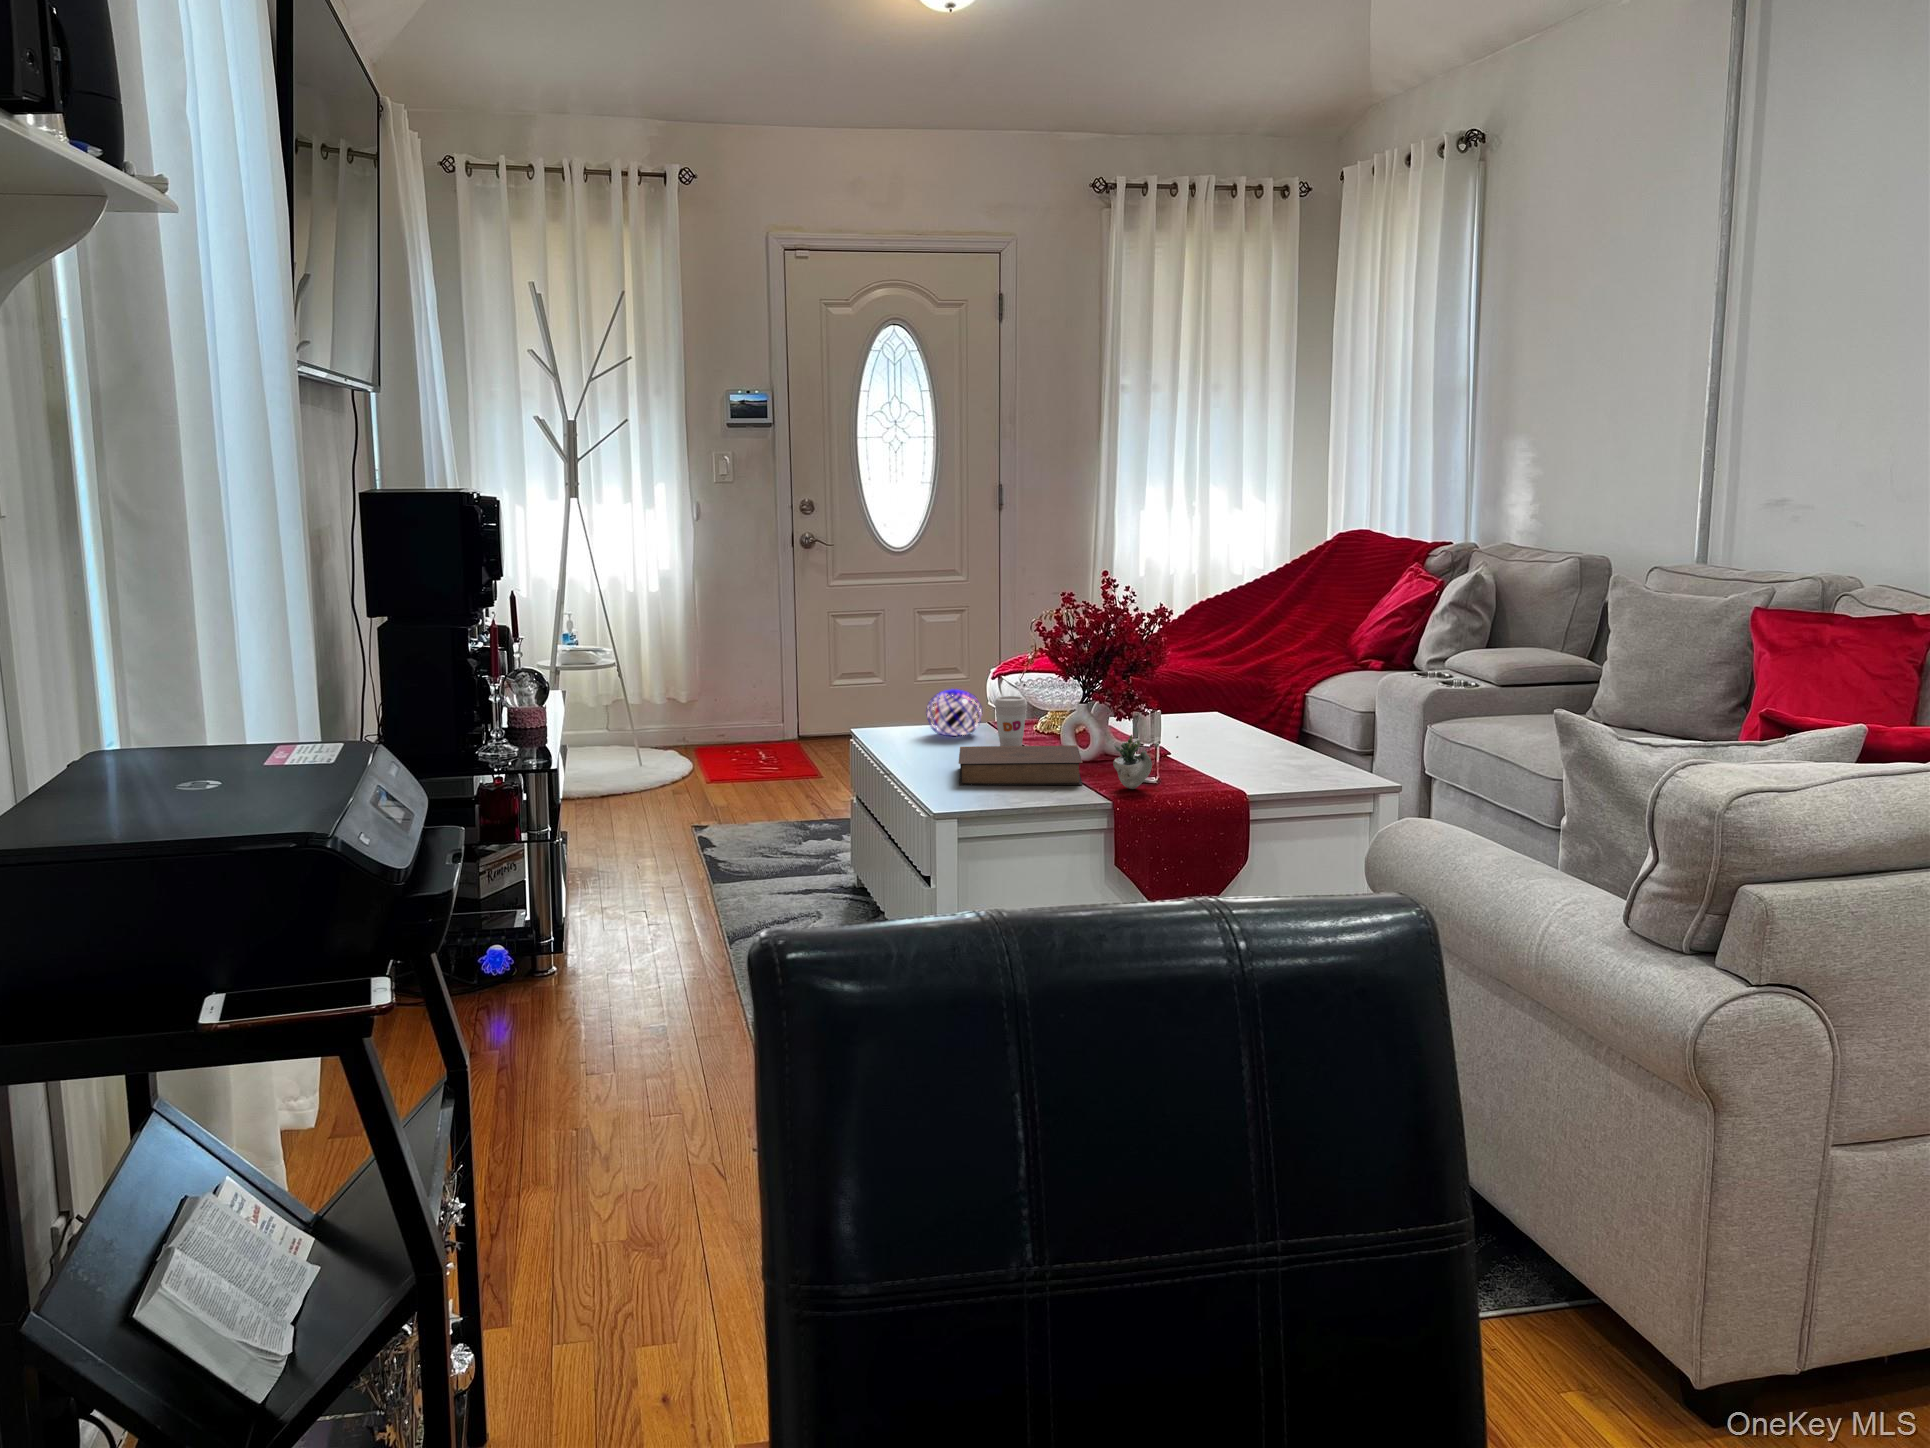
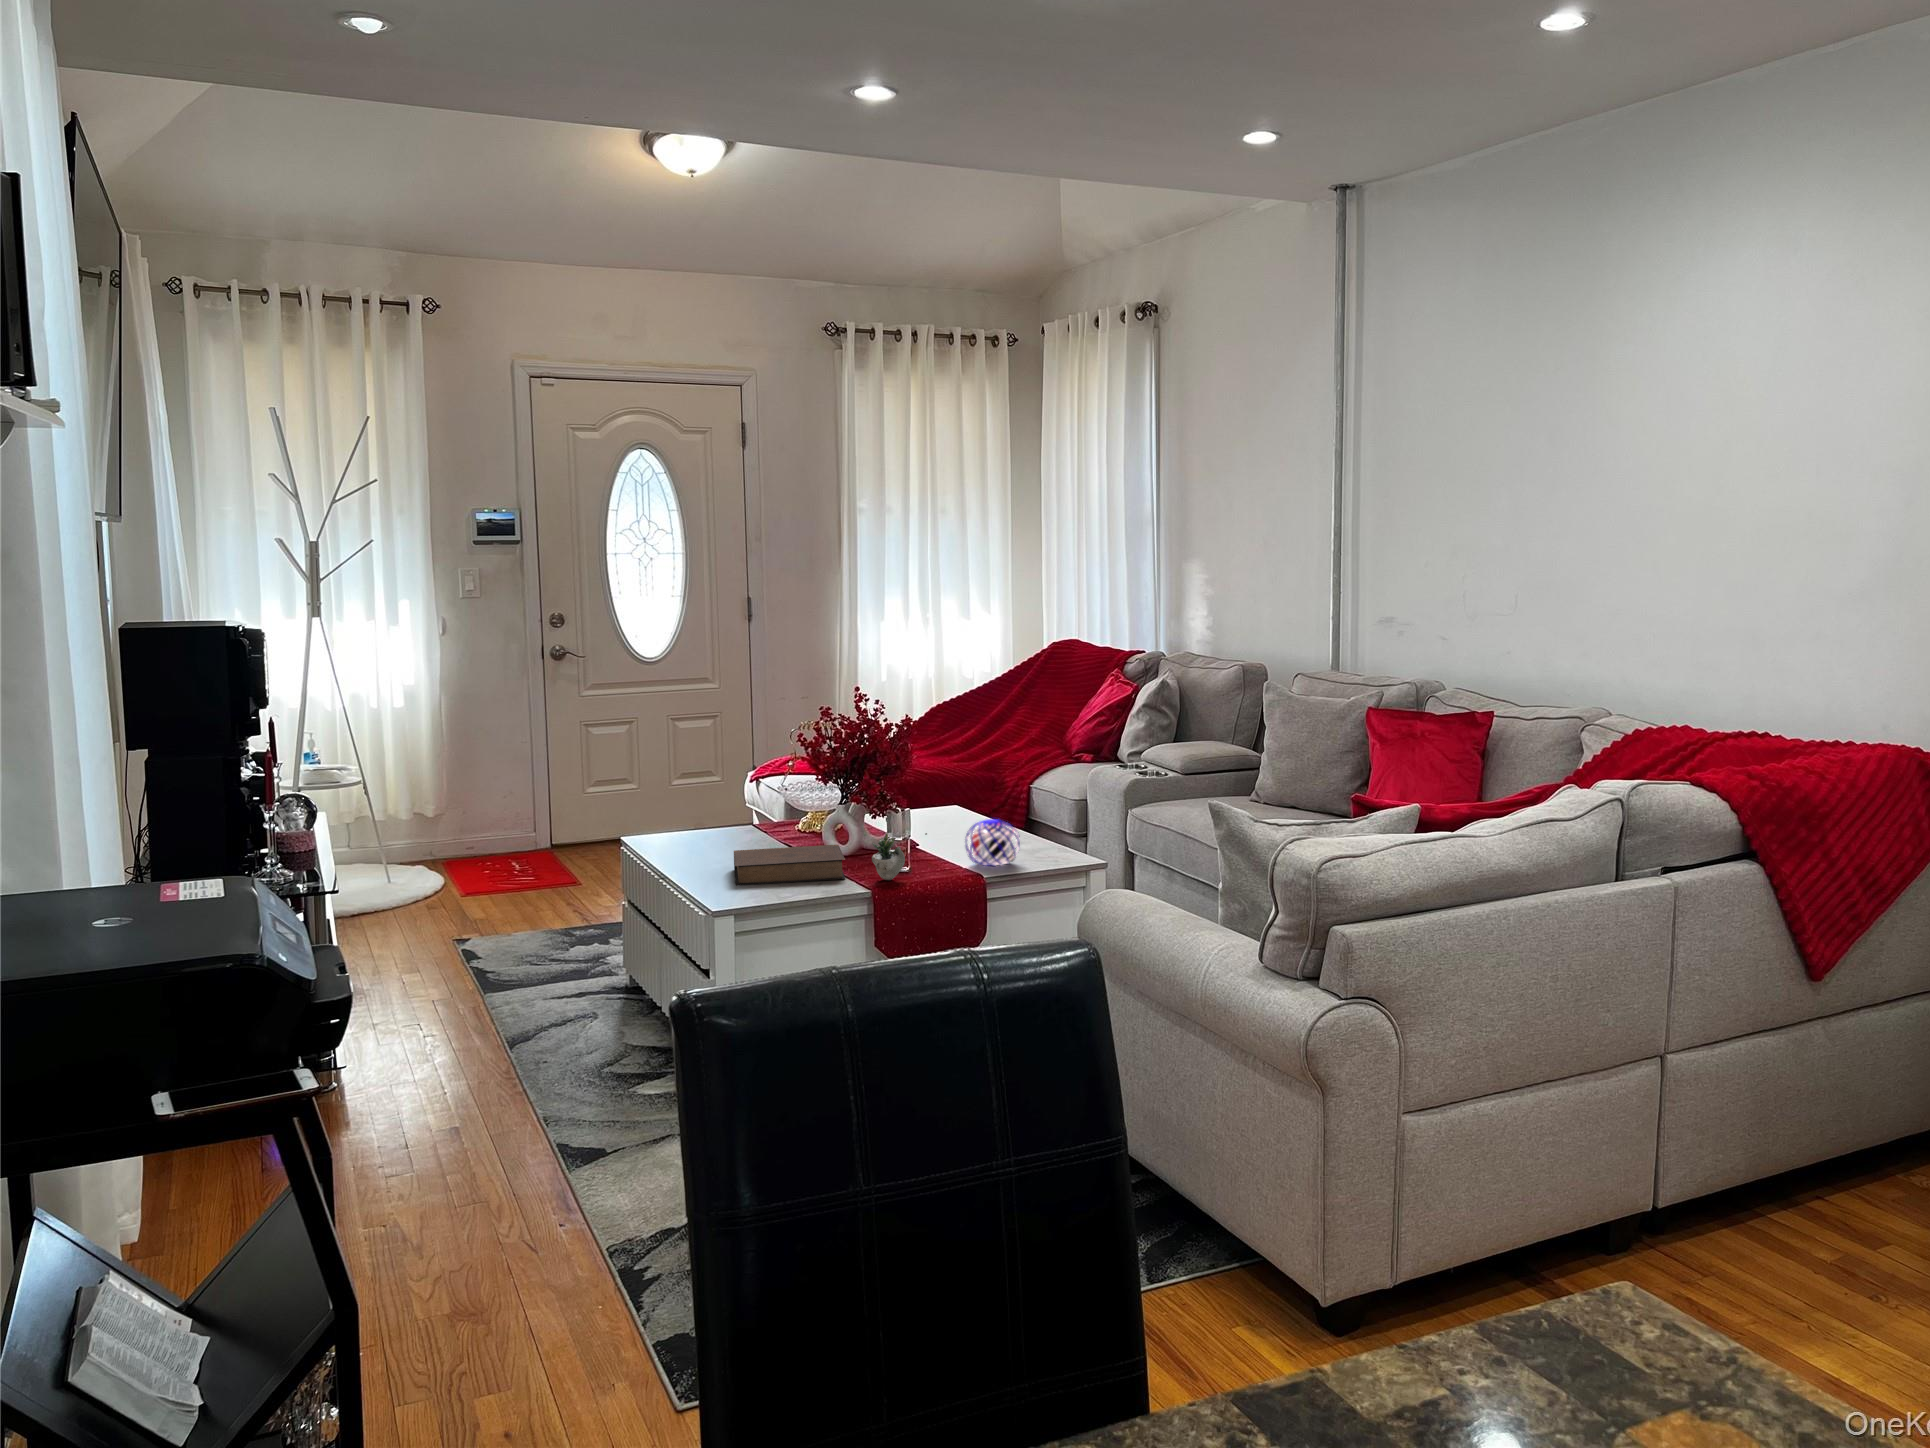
decorative orb: present [926,689,982,736] -> present [965,819,1020,866]
coffee cup: present [994,696,1027,746] -> none [761,803,791,851]

